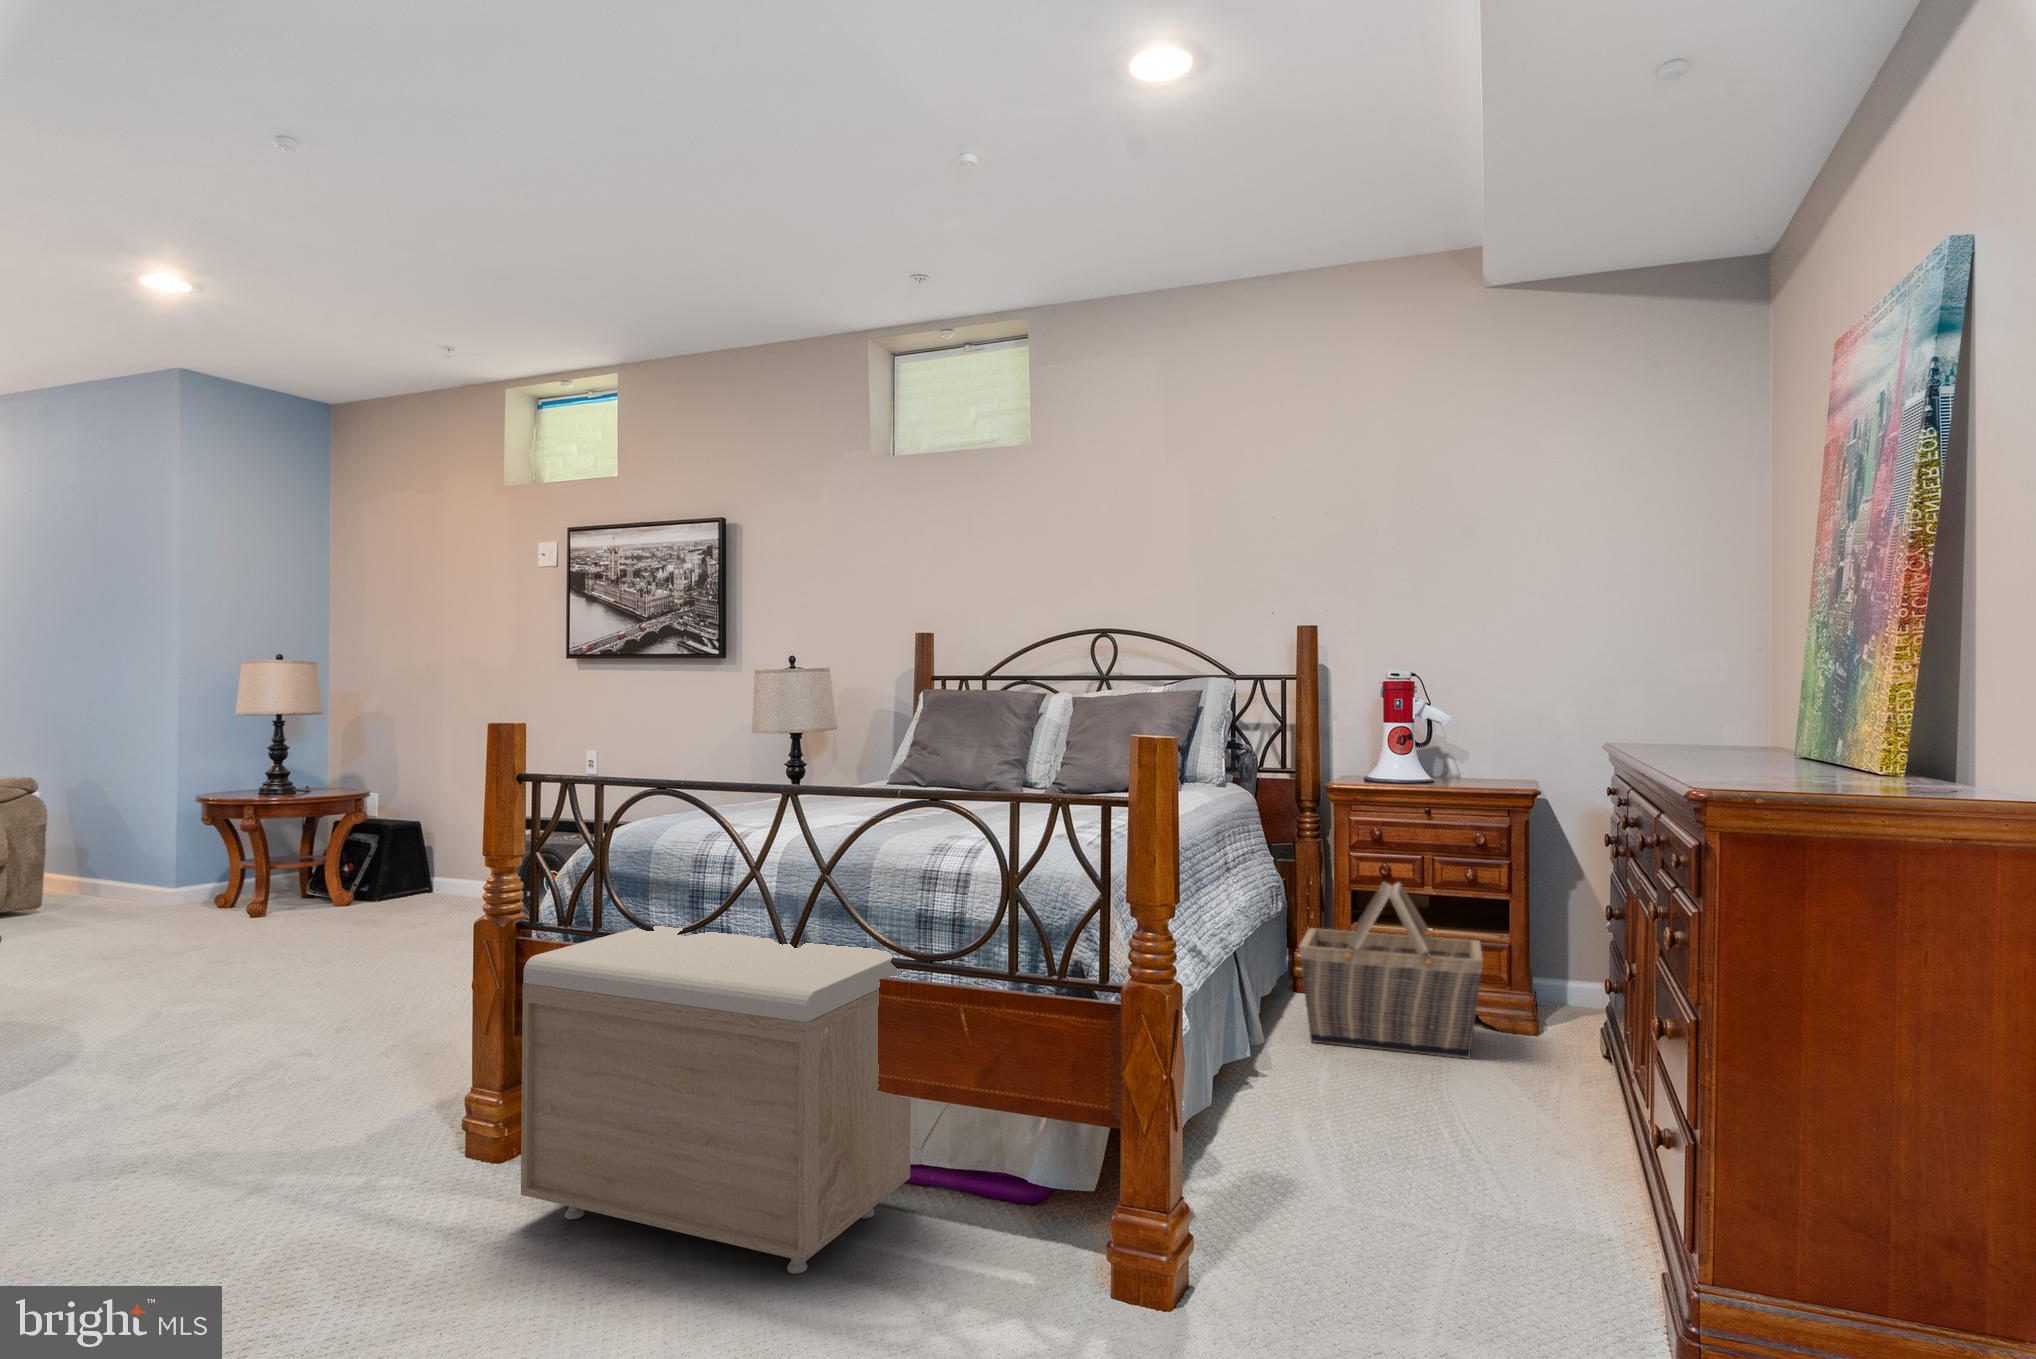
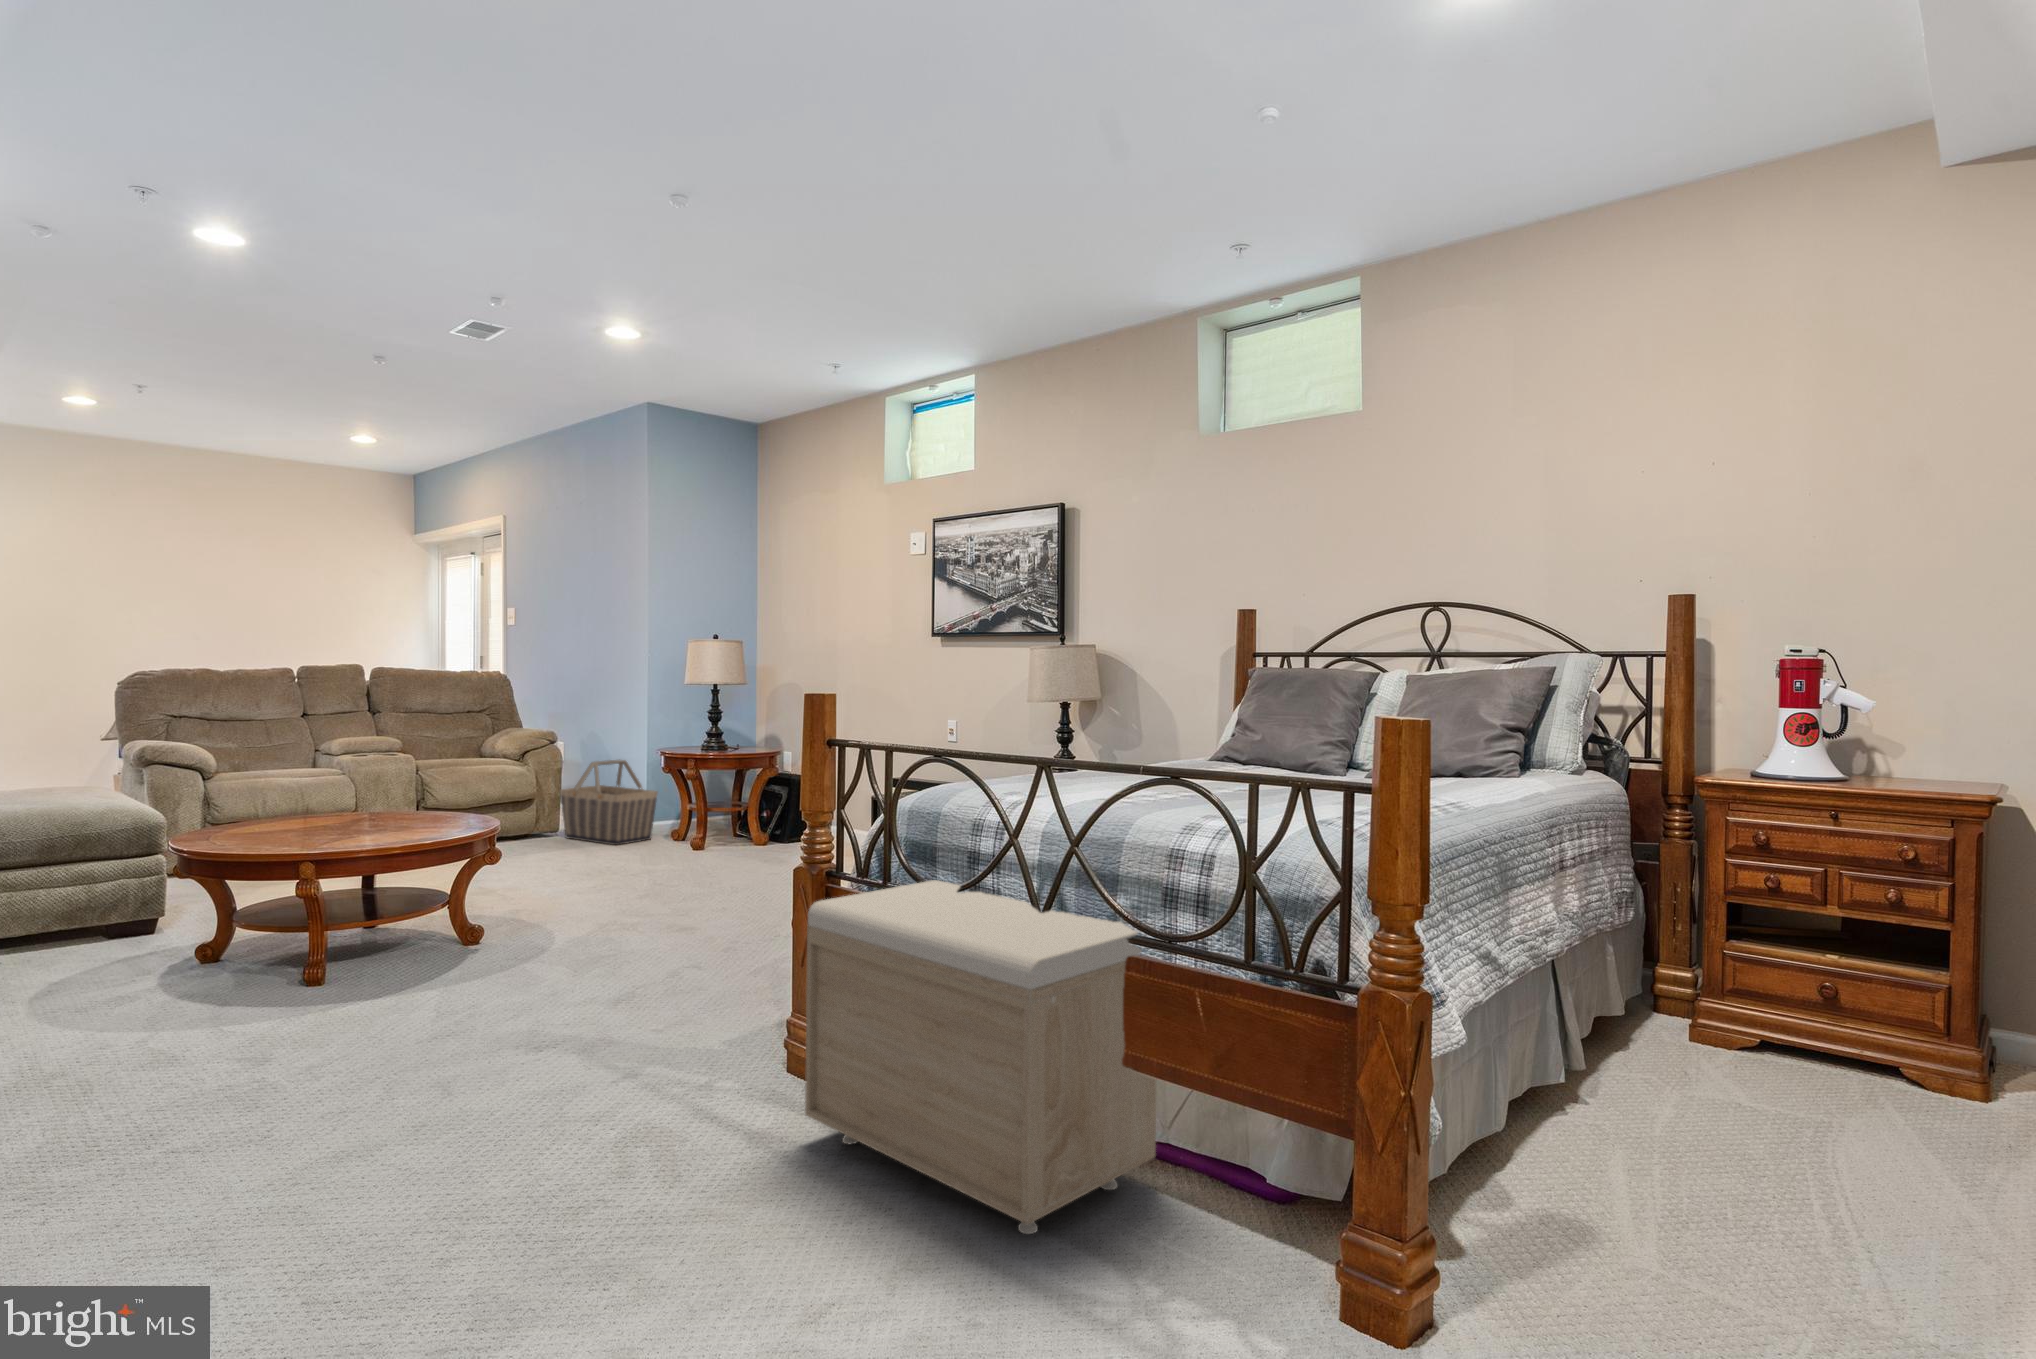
basket: present [1299,882,1483,1058] -> present [560,760,658,845]

